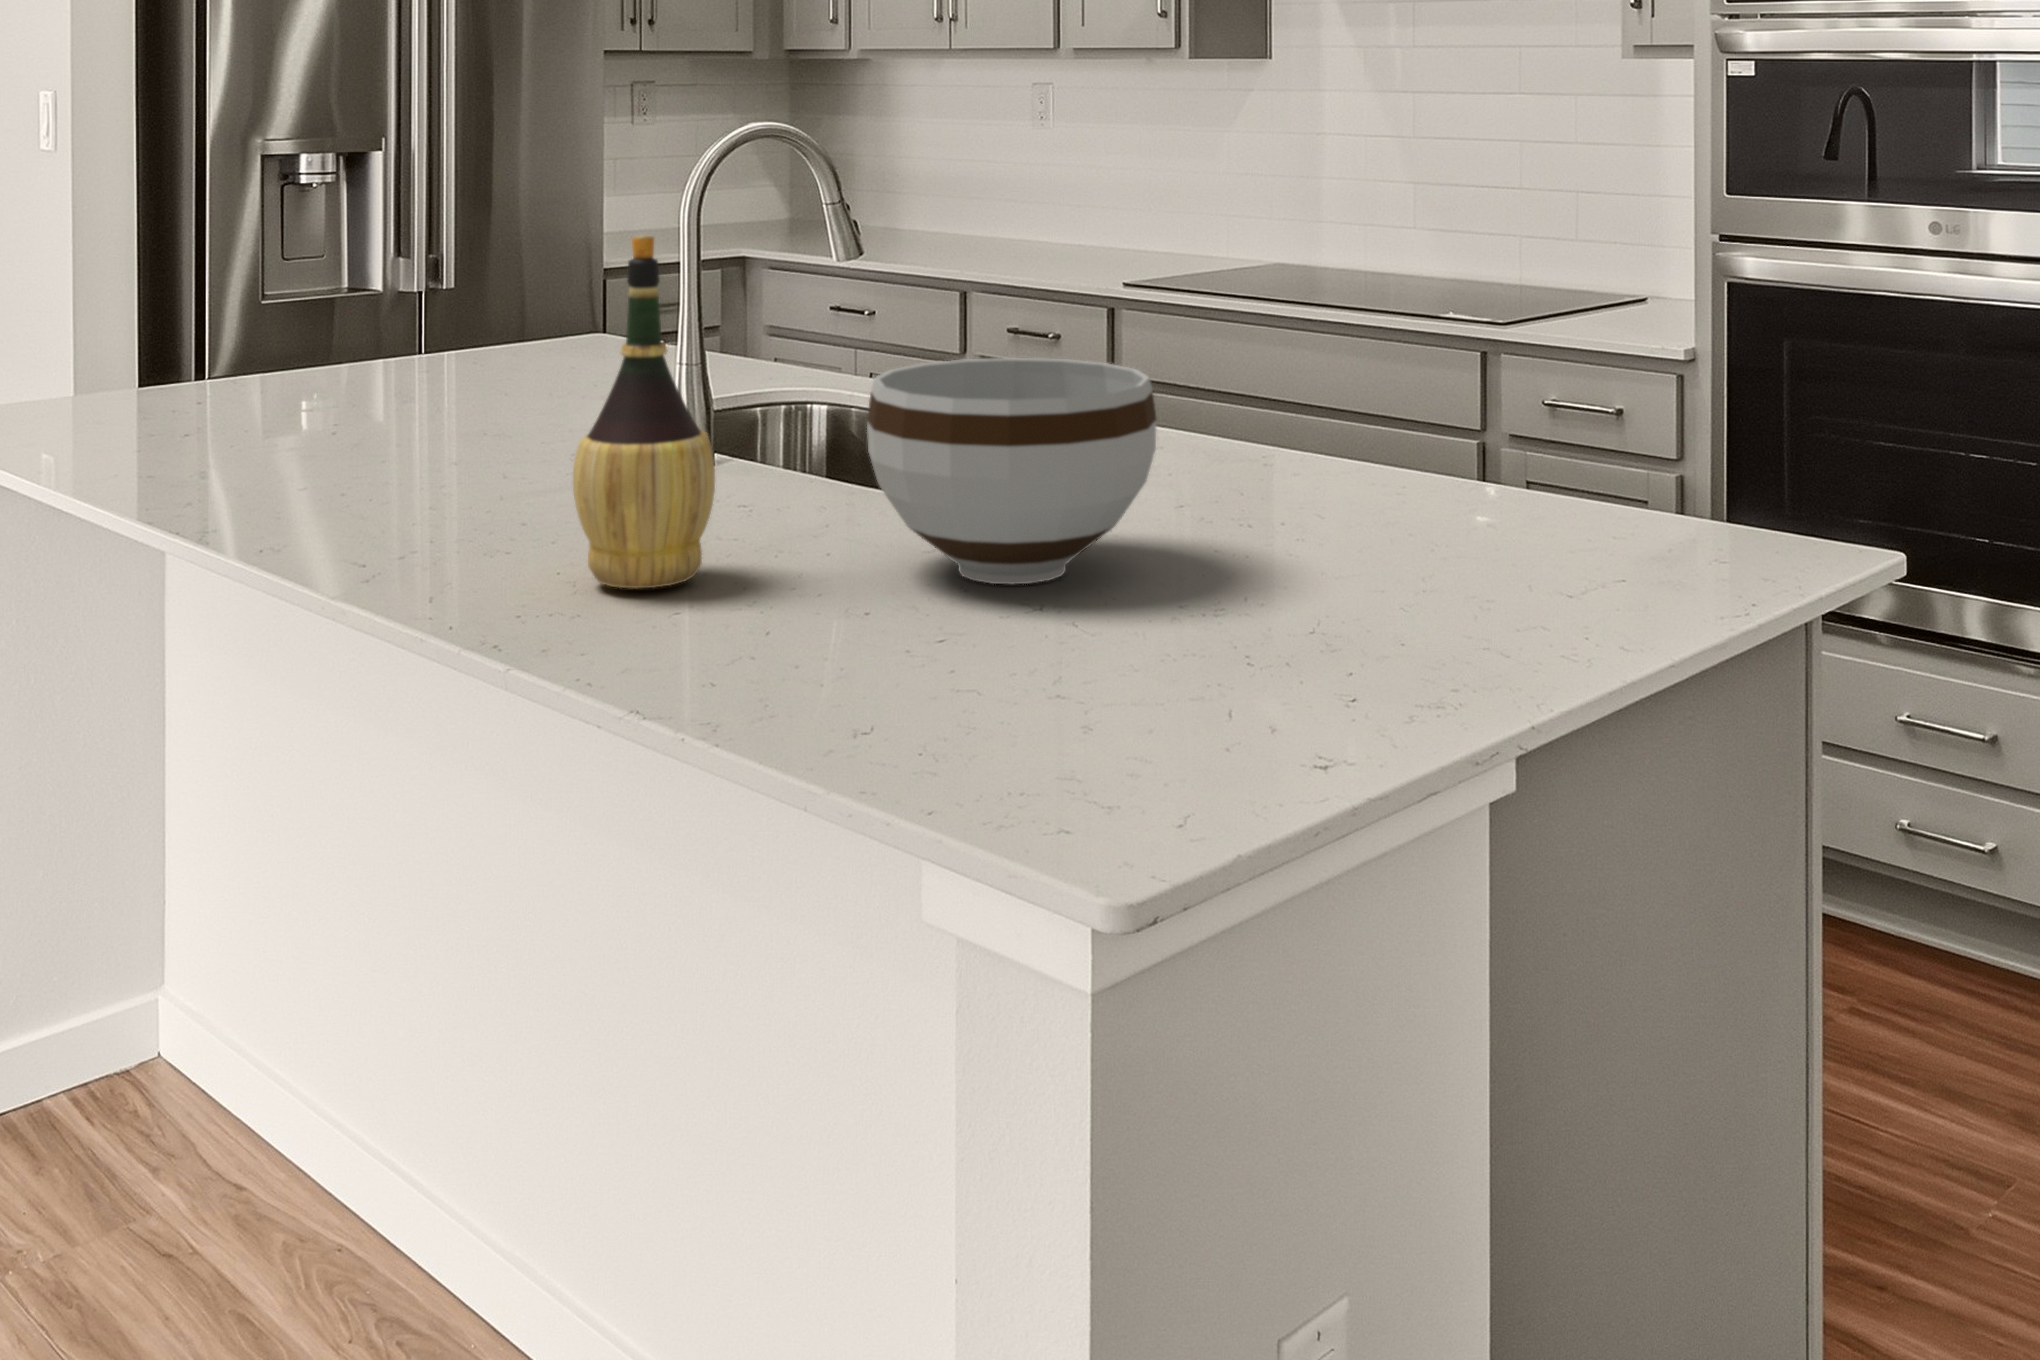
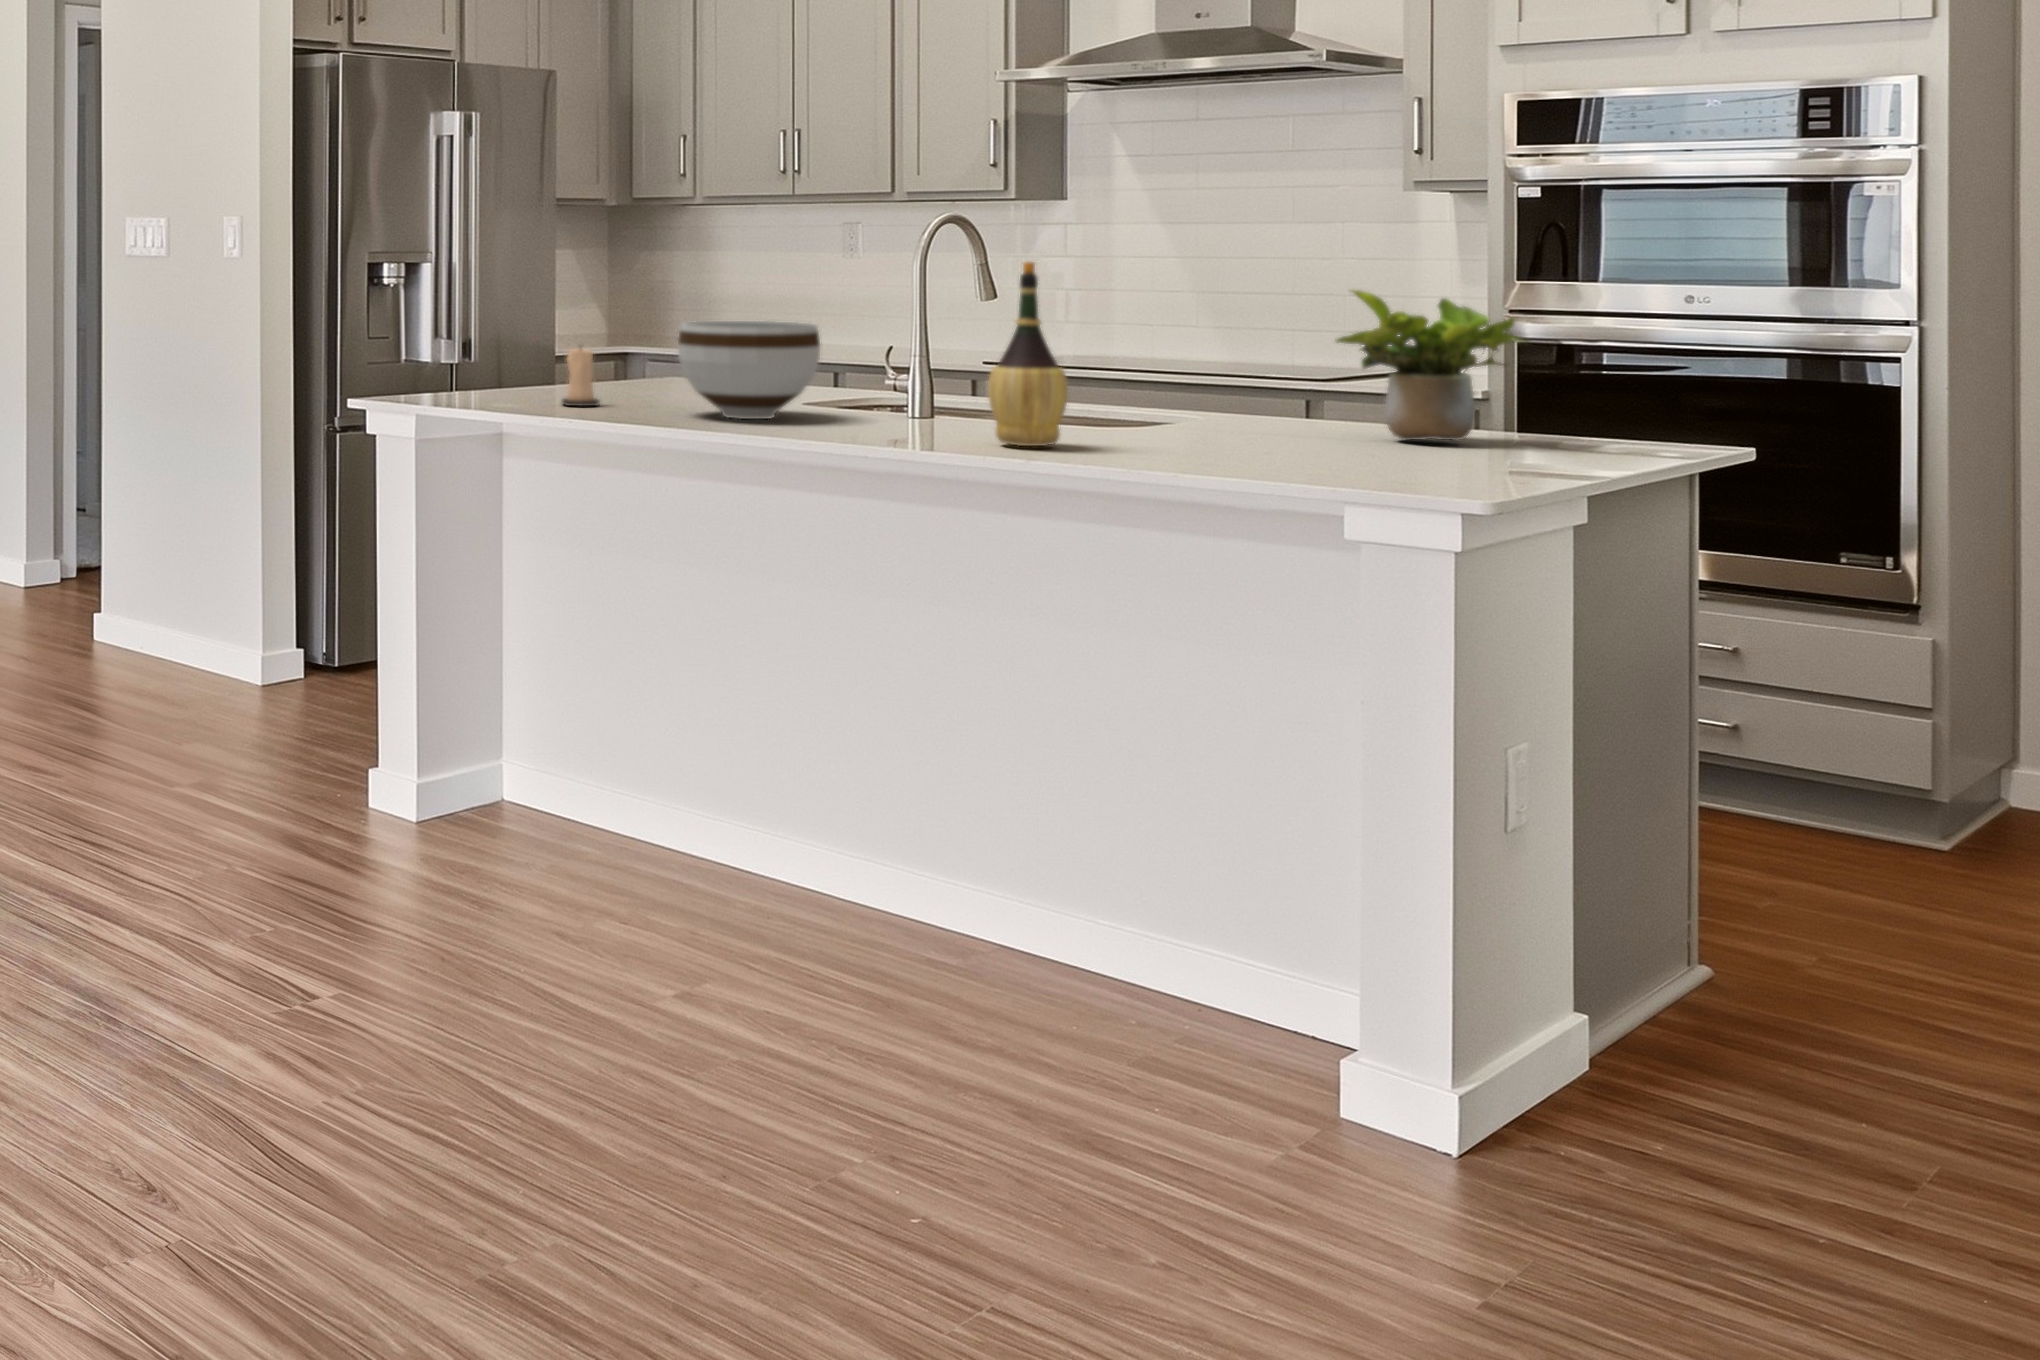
potted plant: none [1240,268,1558,540] -> present [1335,289,1529,440]
candle: none [94,347,160,459] -> present [562,348,599,406]
bowl: present [867,358,1157,584] -> present [678,321,820,419]

